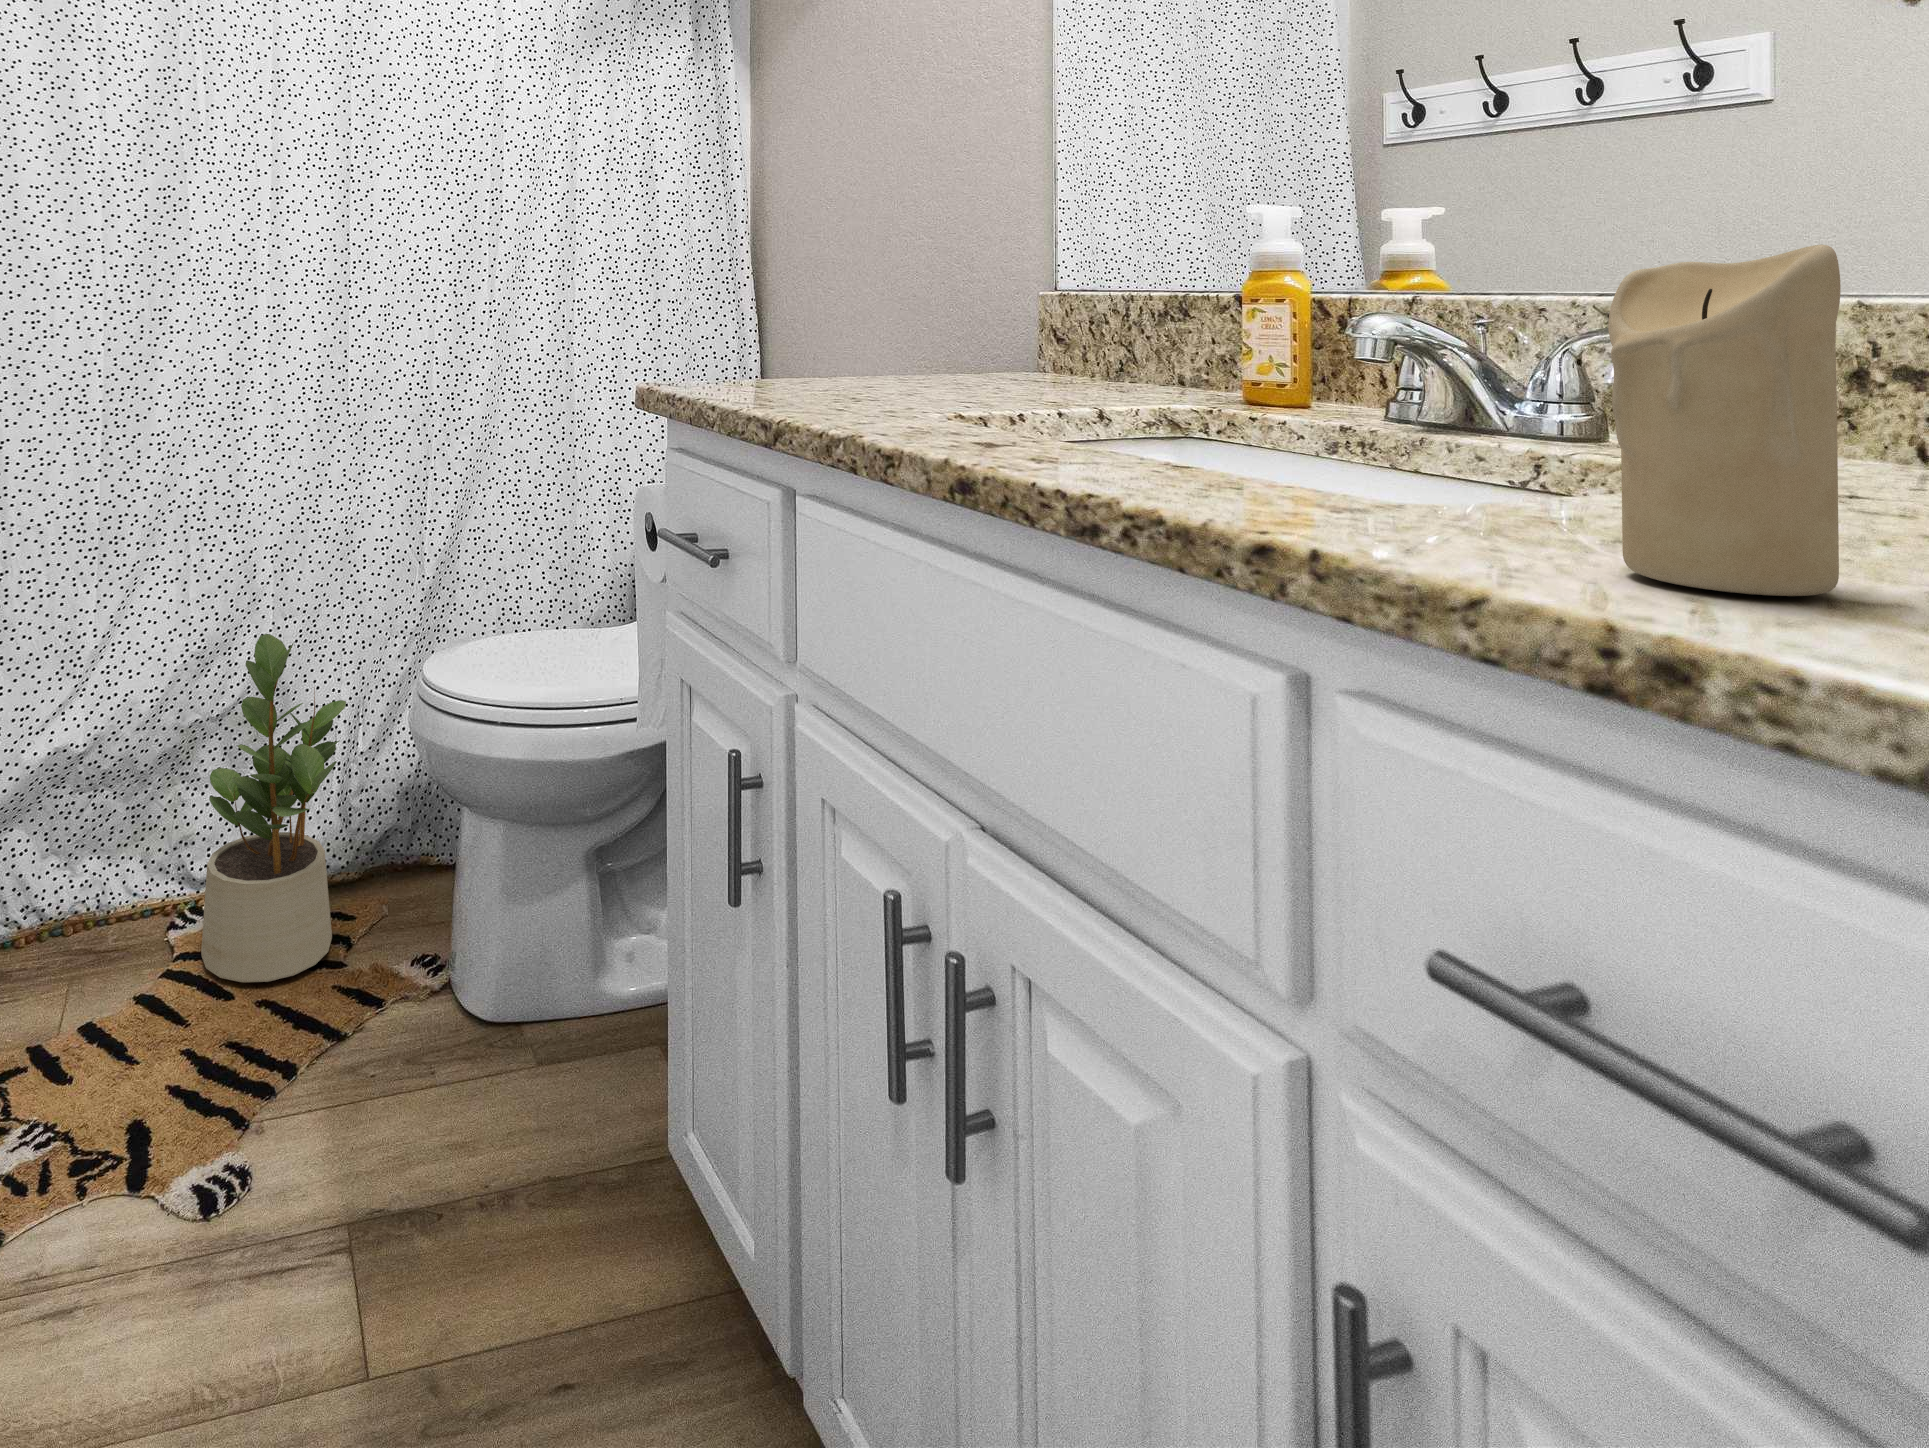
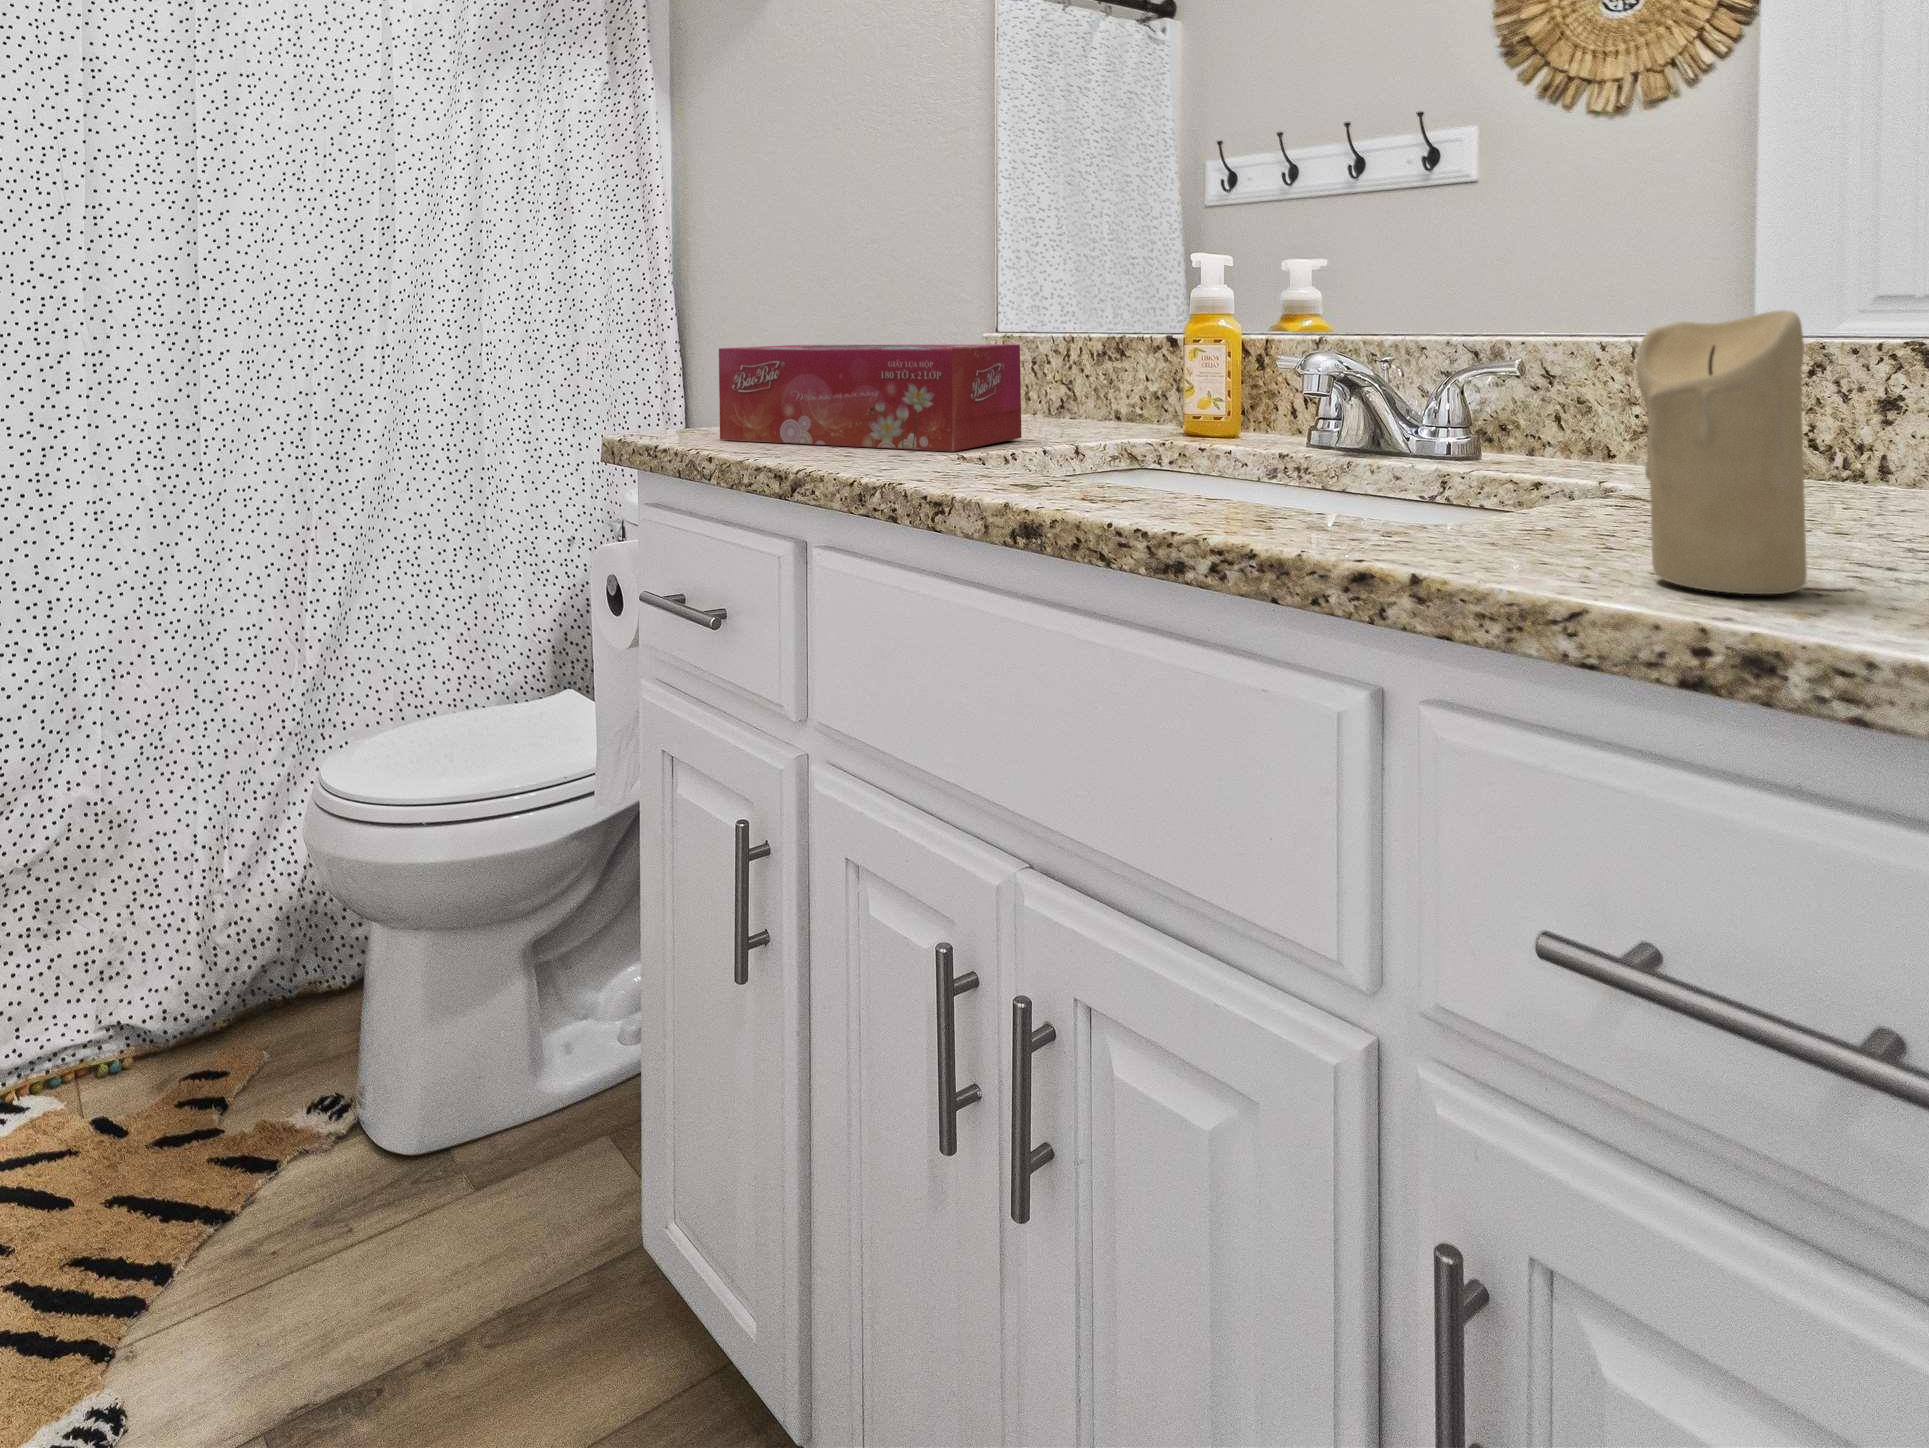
tissue box: none [745,307,1055,414] -> present [719,344,1022,452]
potted plant: present [201,634,346,982] -> none [14,749,210,1190]

